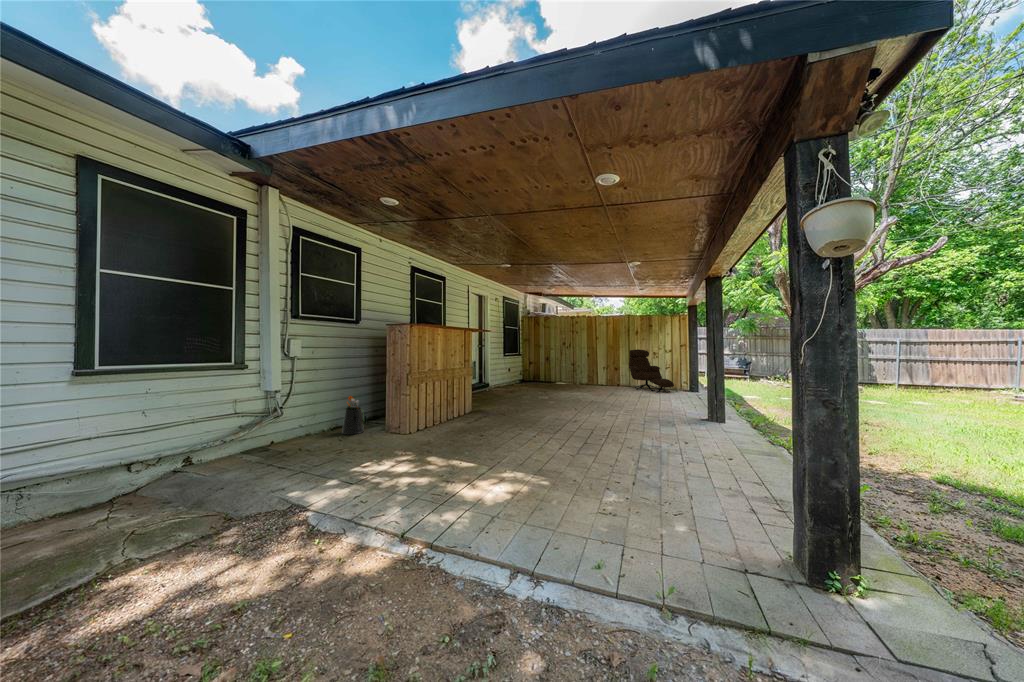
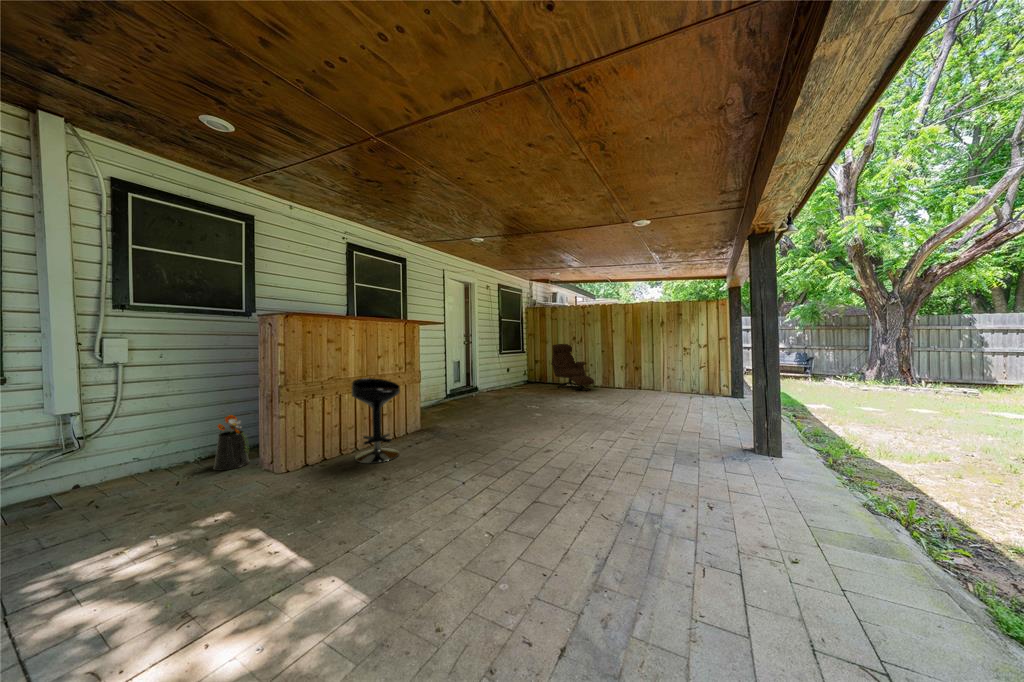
lounge chair: present [629,349,674,393] -> present [551,344,594,391]
bar stool: none [438,370,471,430] -> present [352,378,400,463]

